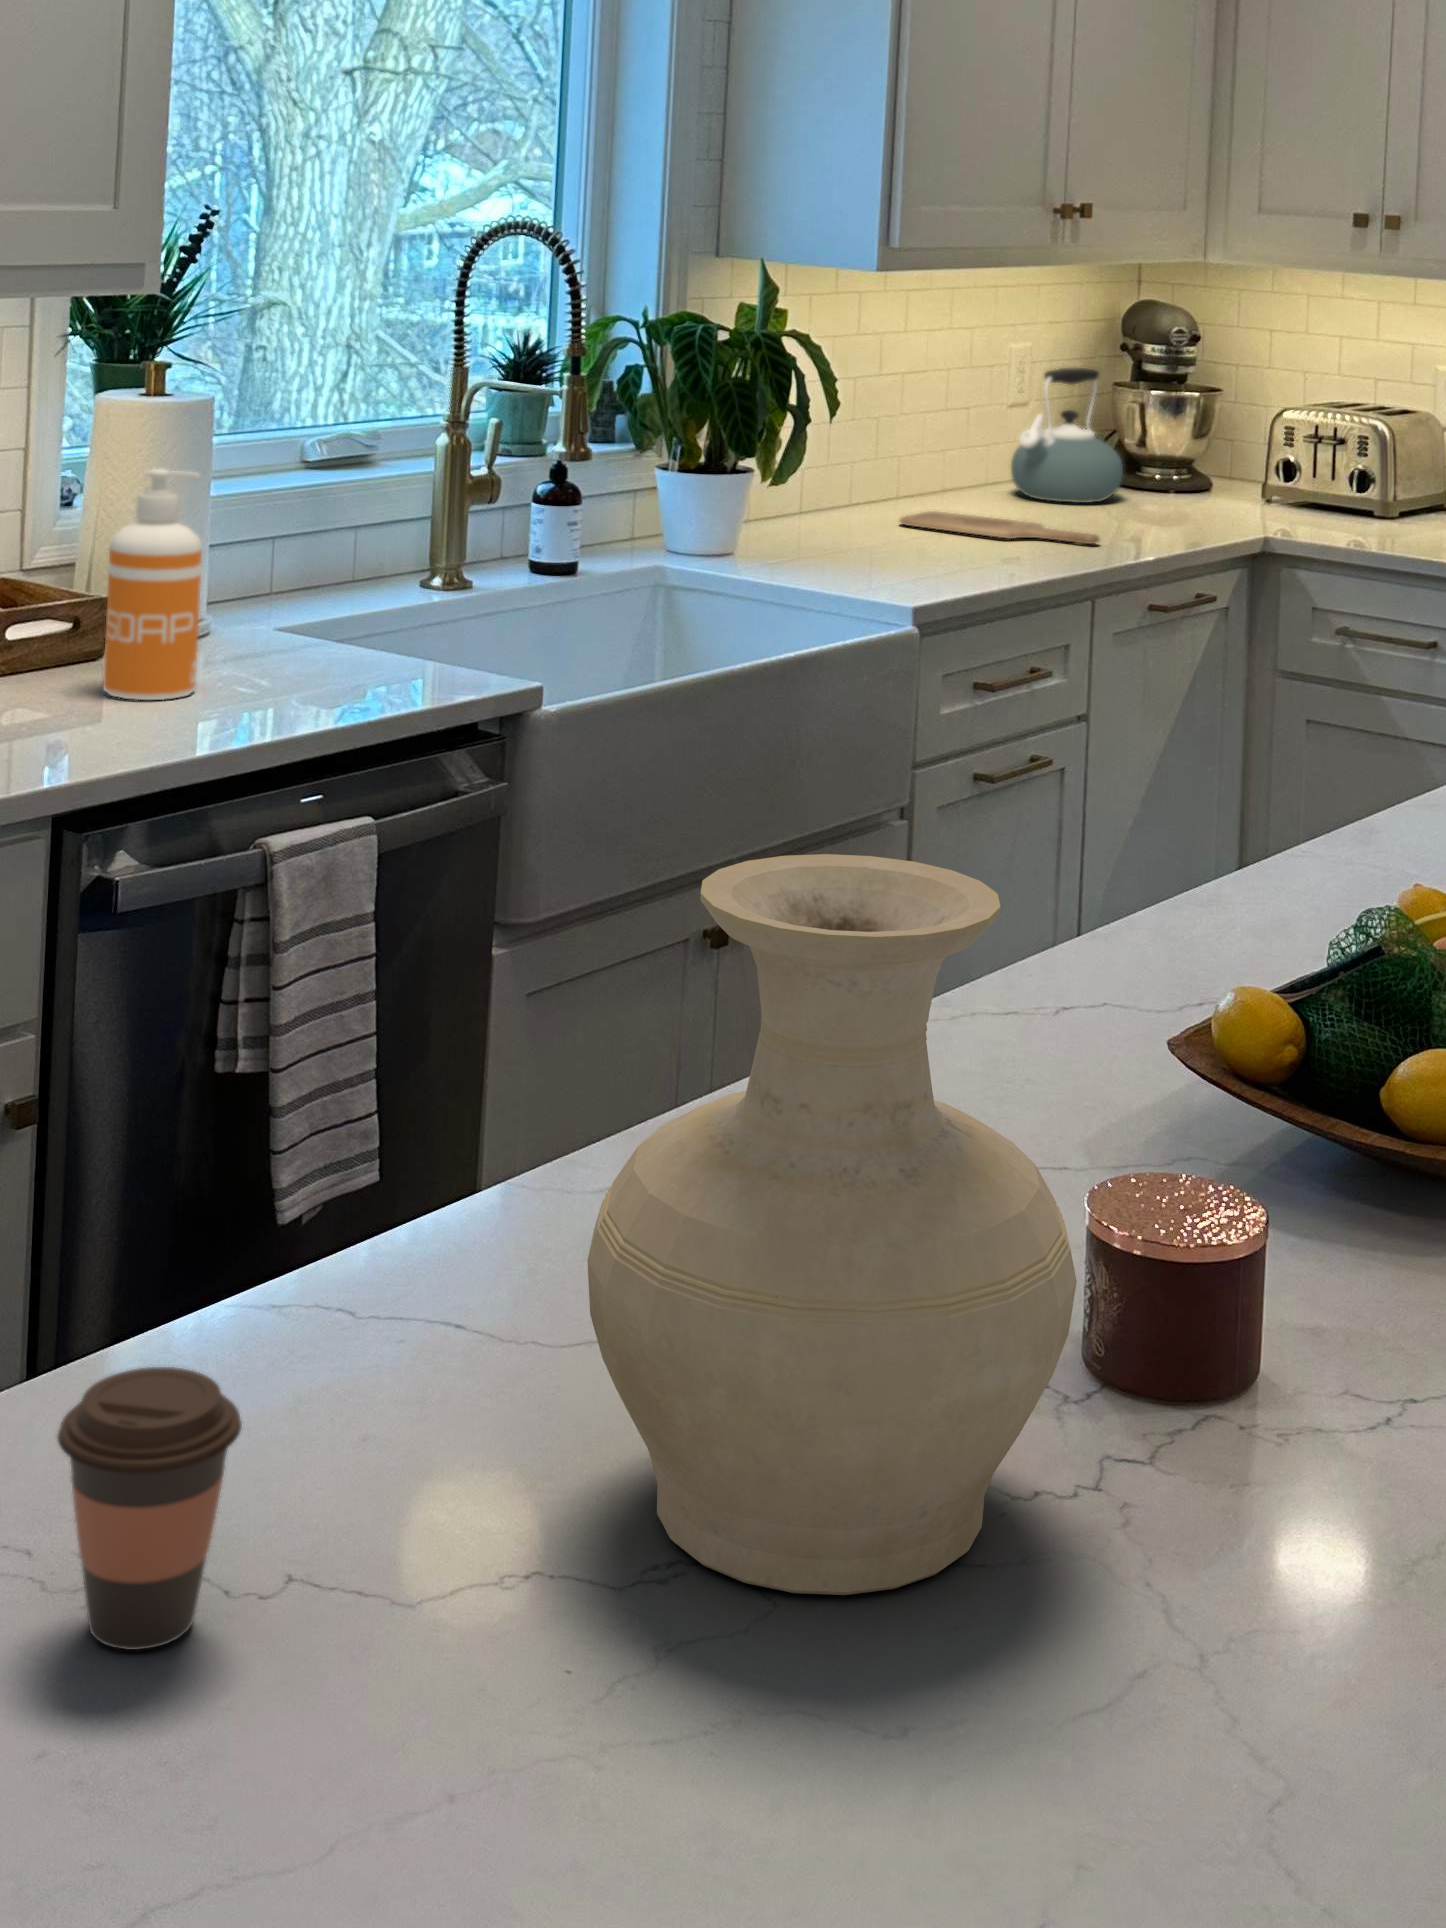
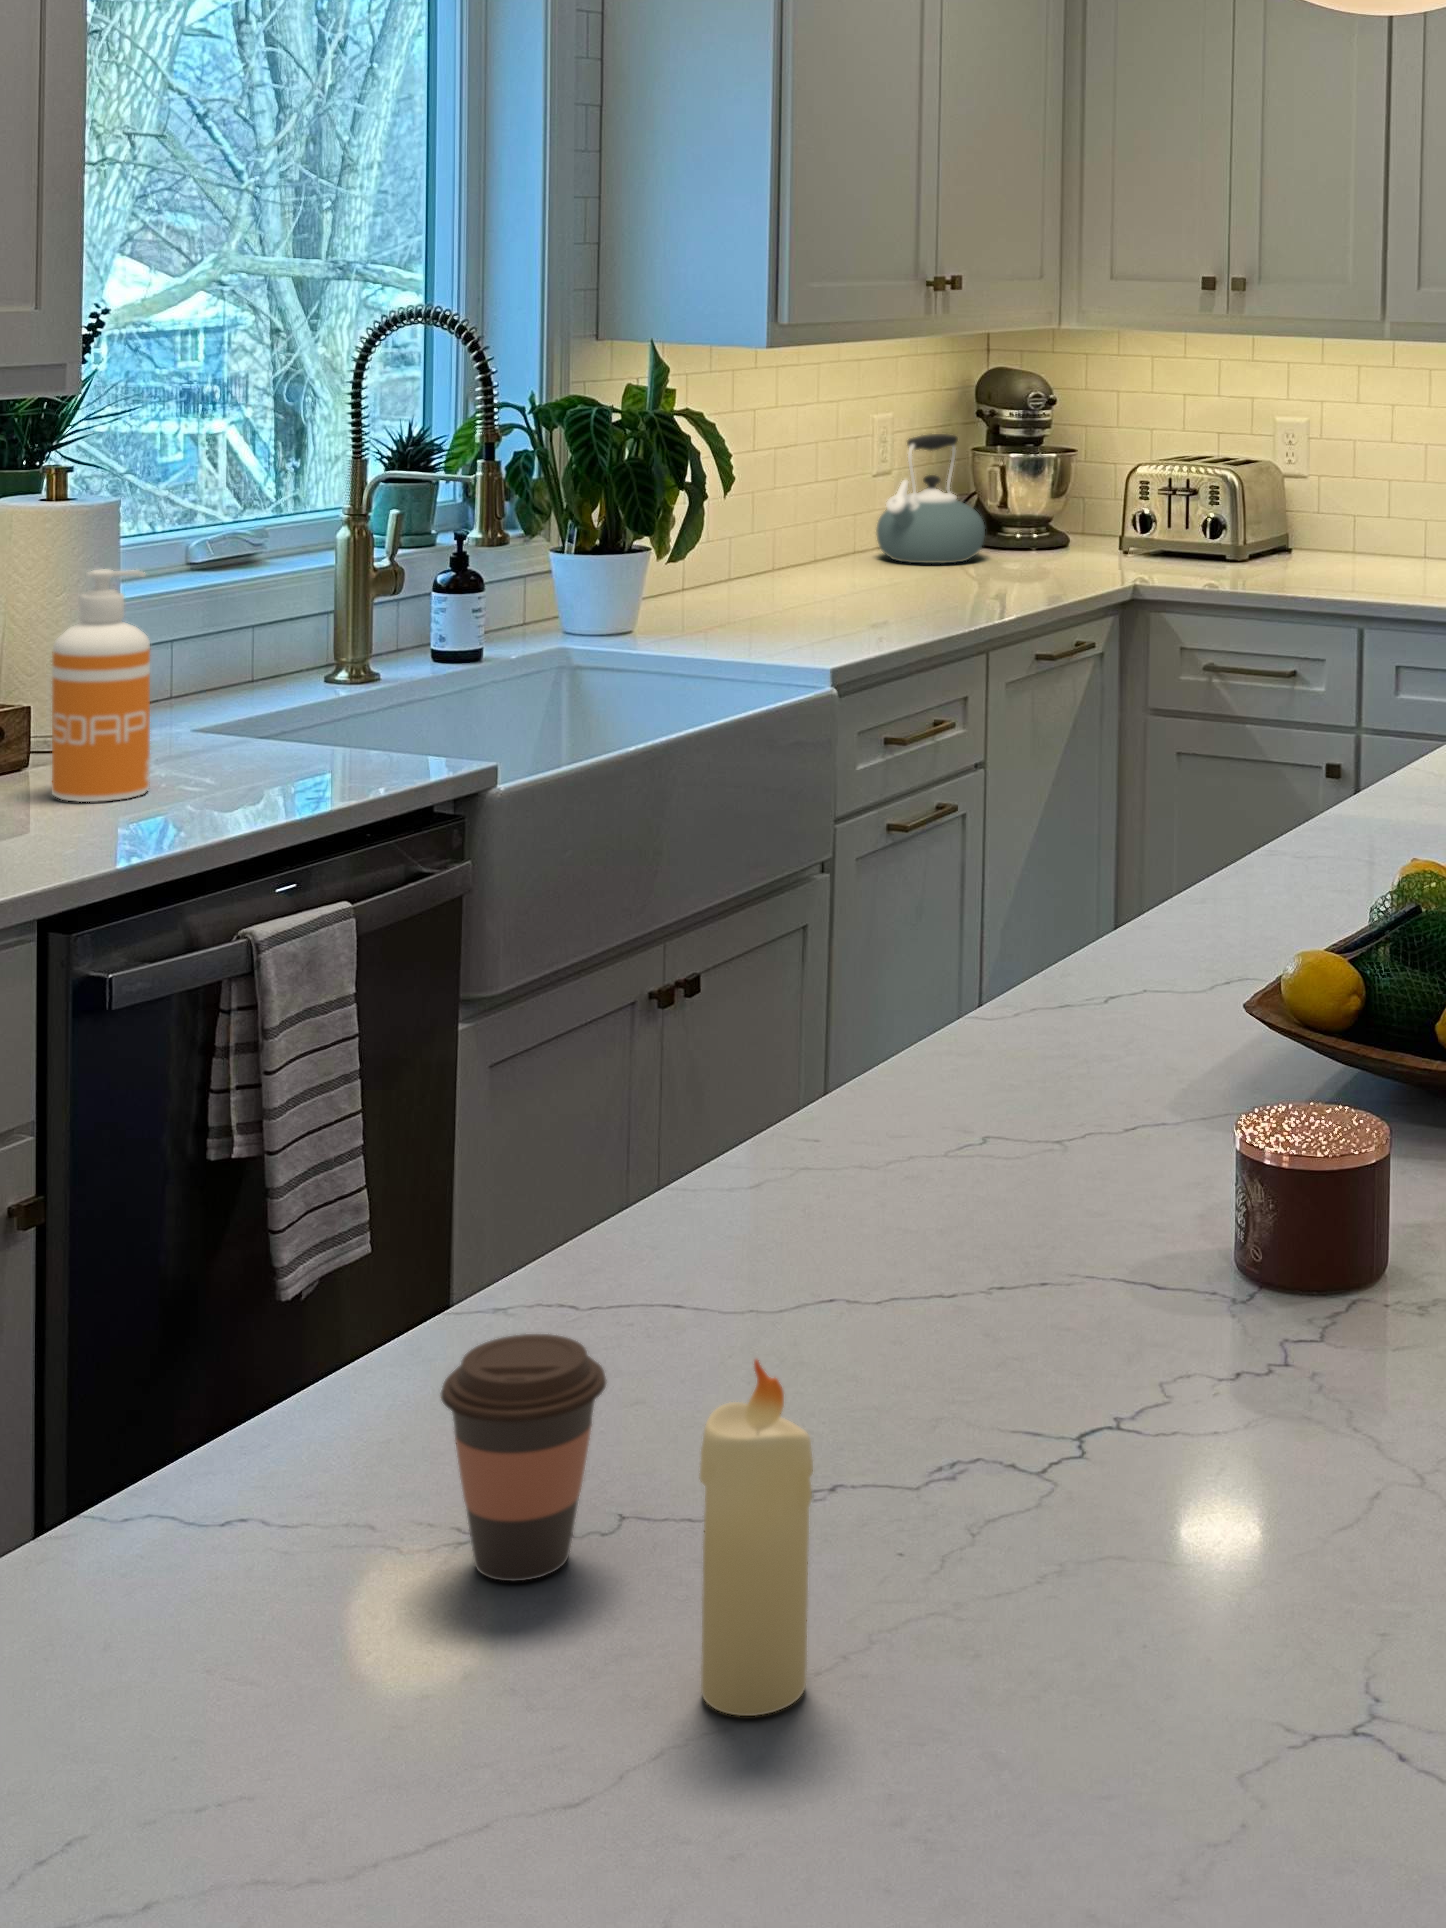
cutting board: present [900,511,1100,544] -> none [781,579,980,600]
vase: present [587,854,1077,1595] -> none [864,840,1289,1466]
candle: none [251,1449,388,1869] -> present [700,1360,813,1716]

